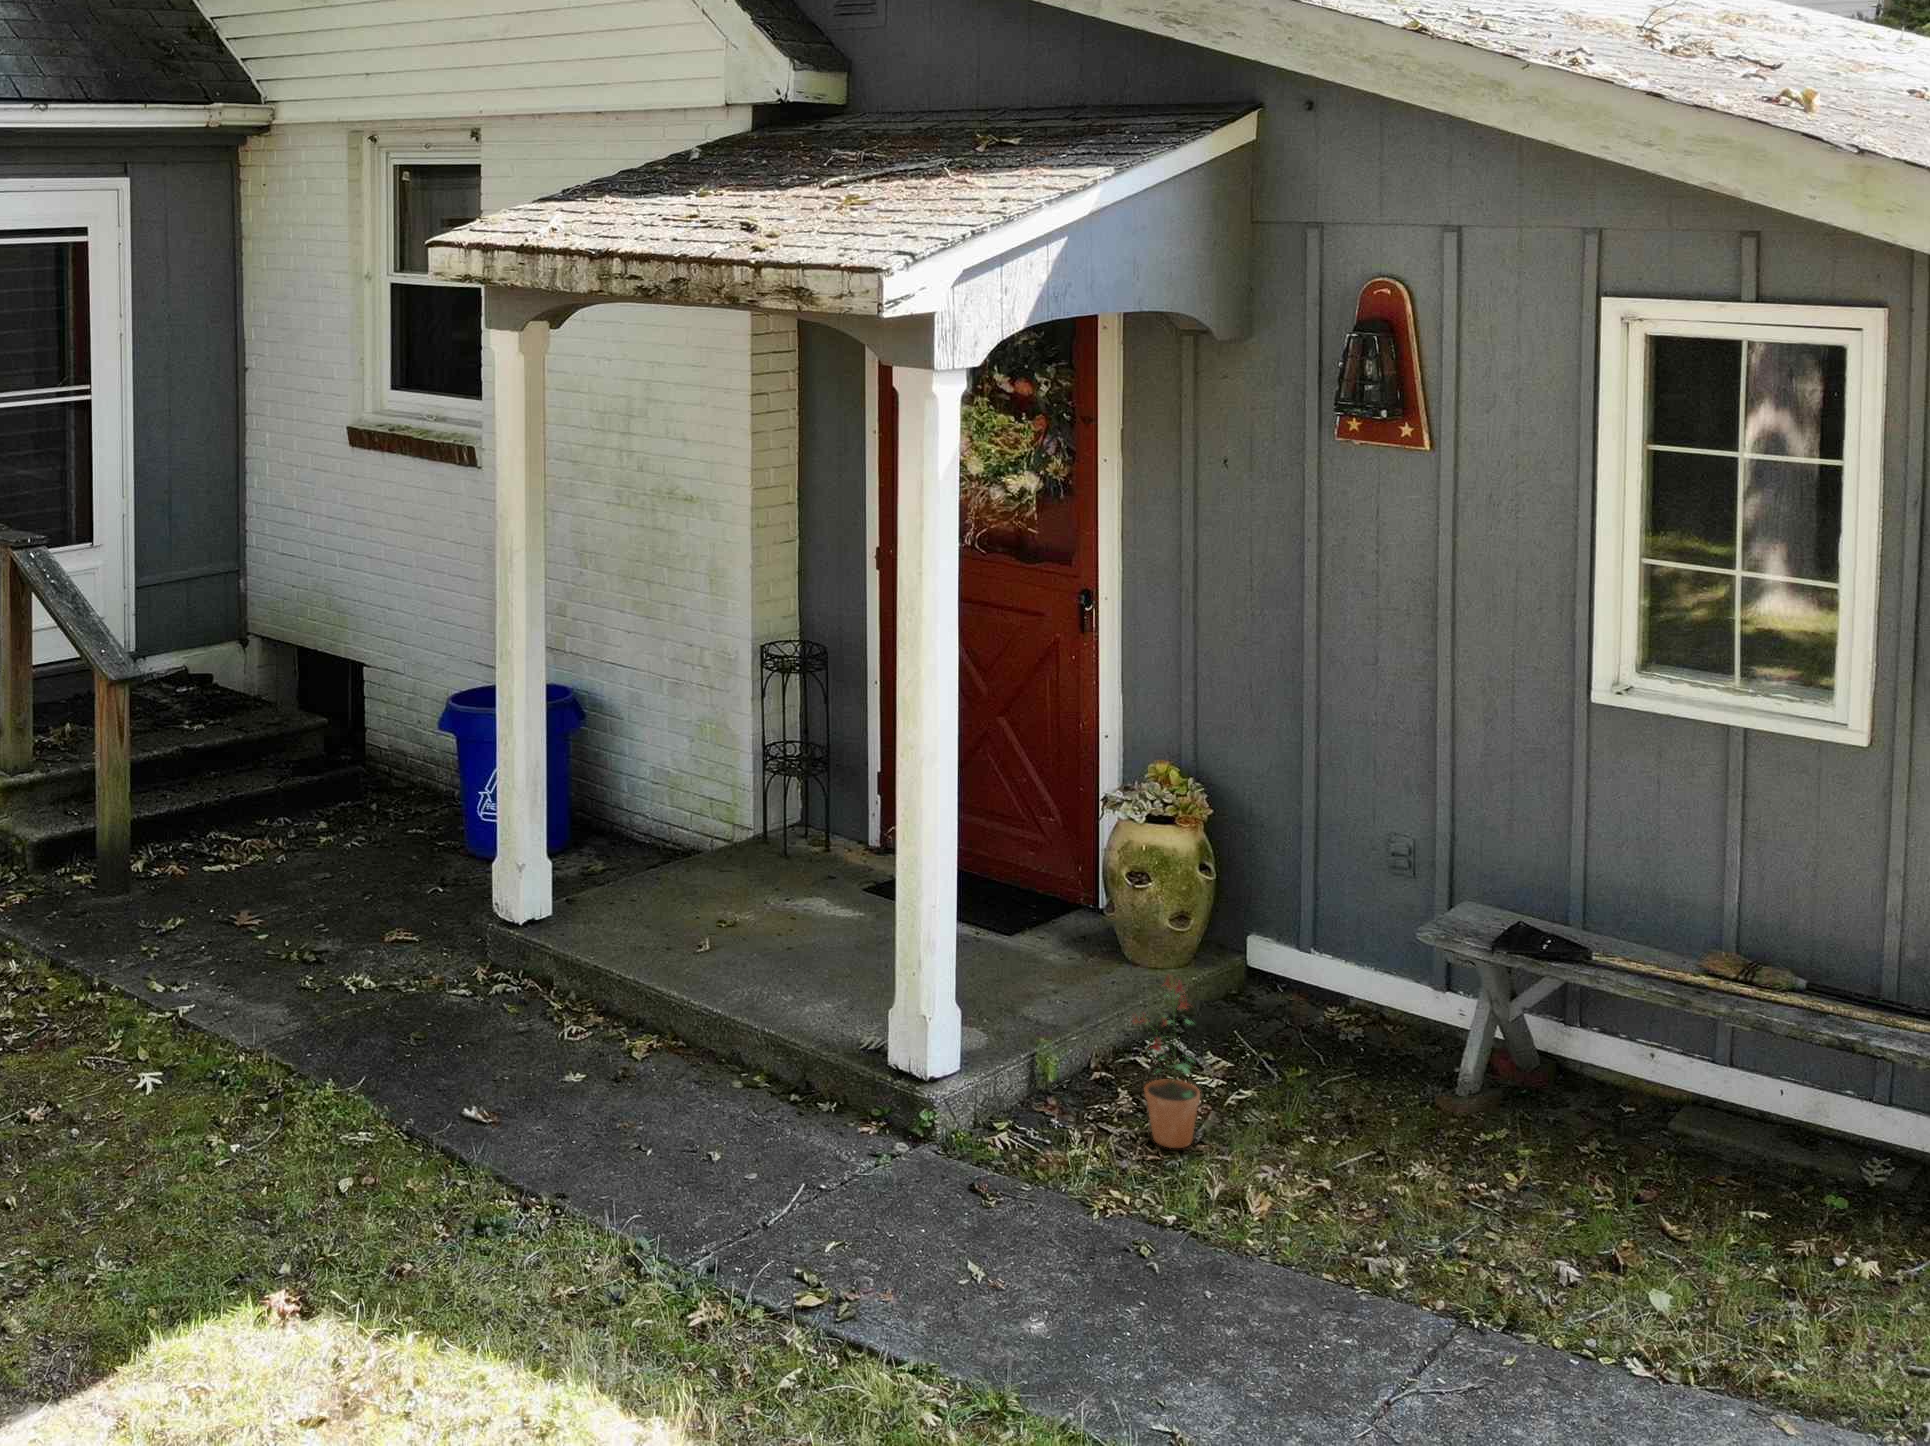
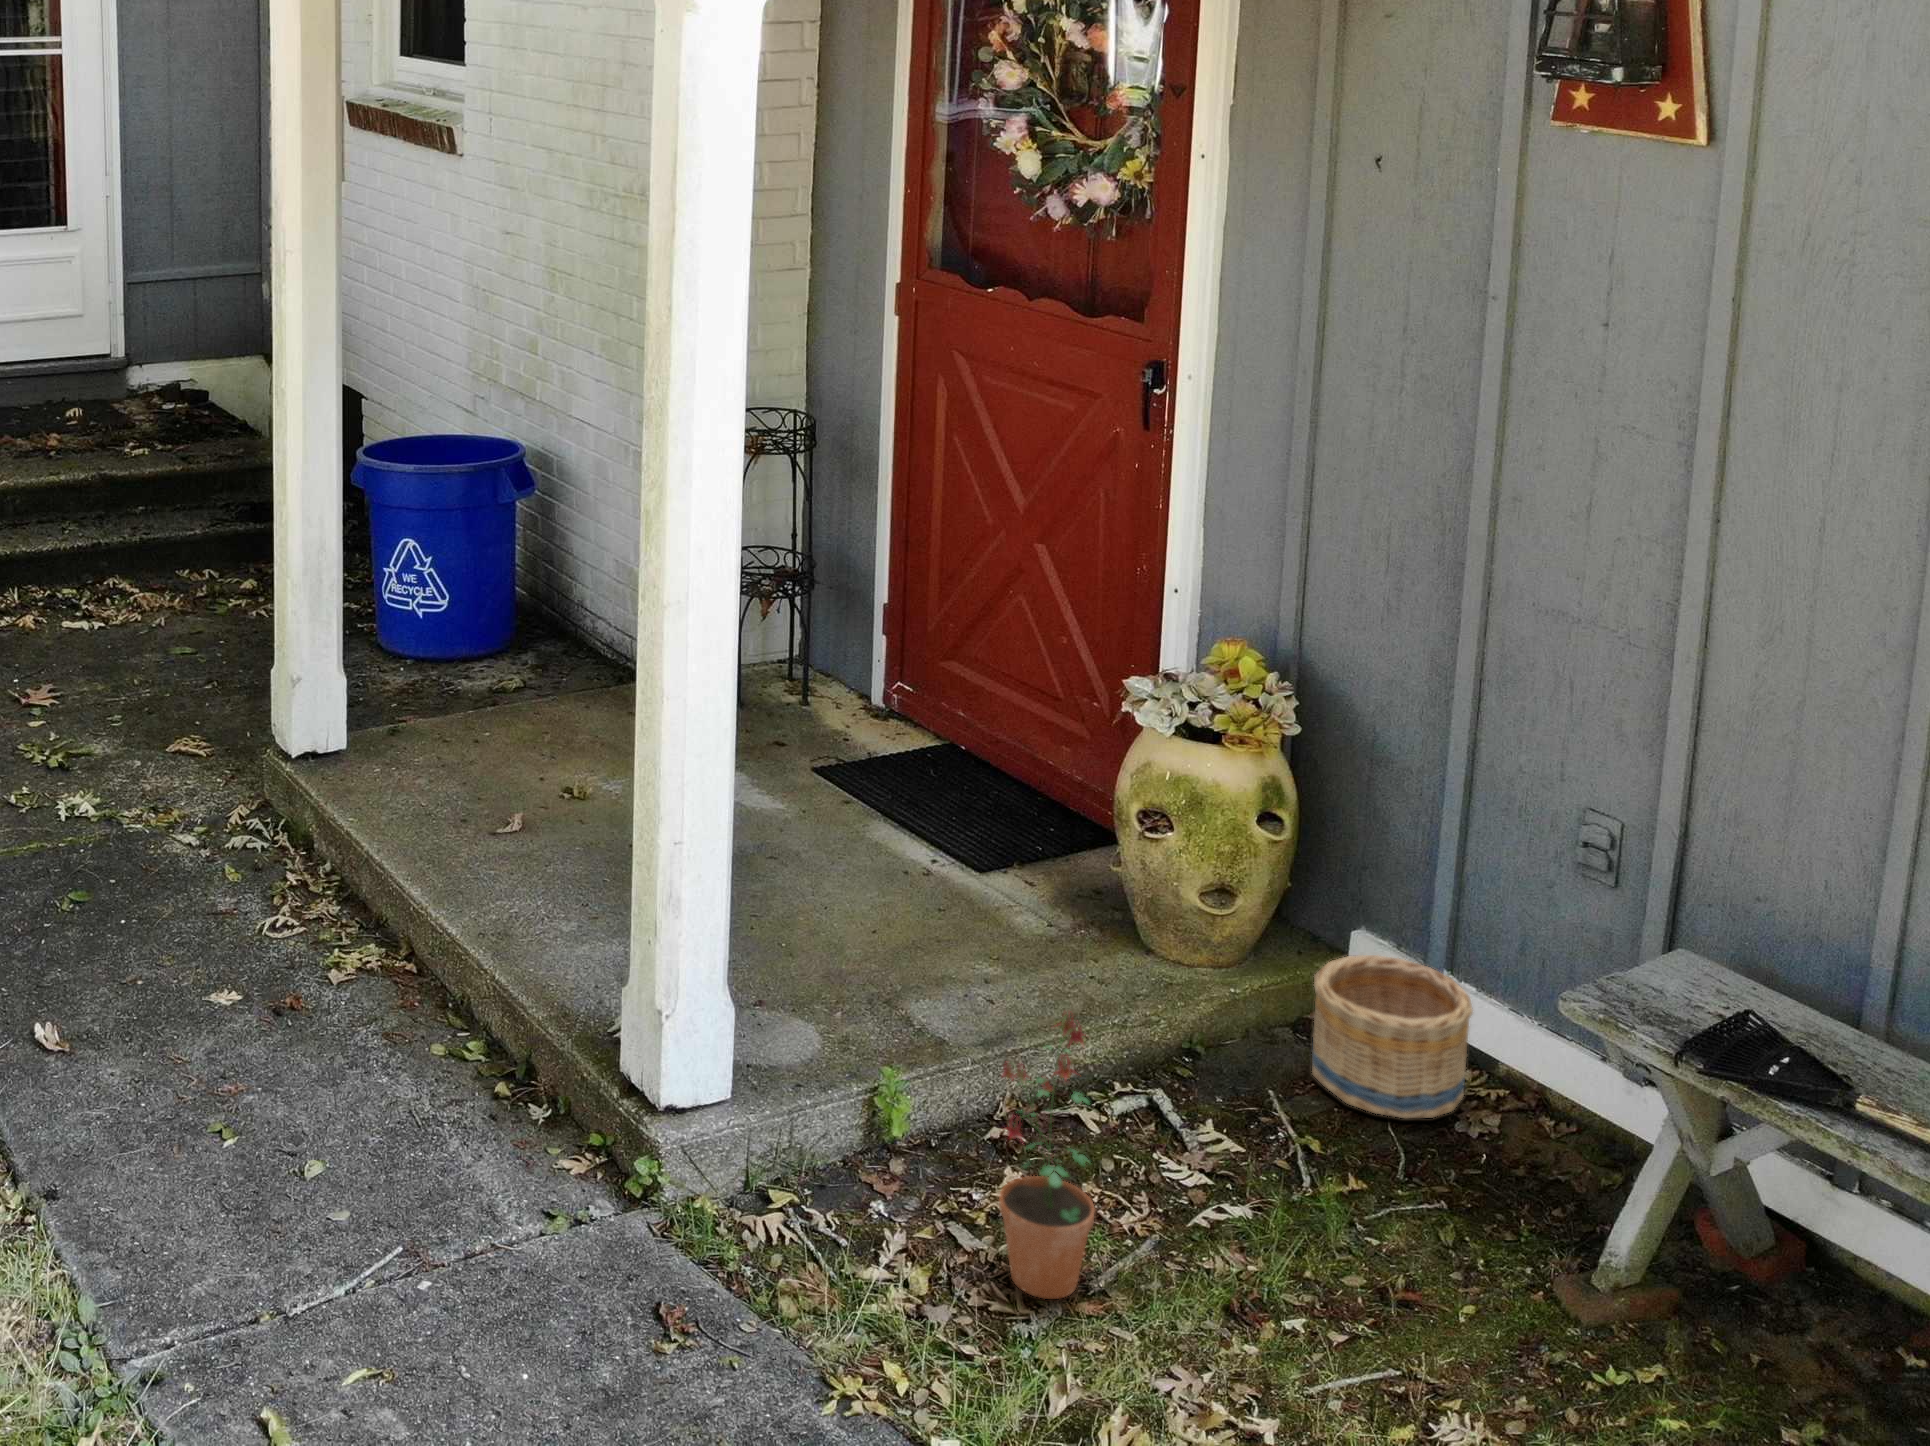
basket: none [1243,942,1335,1032] -> present [1312,955,1473,1118]

